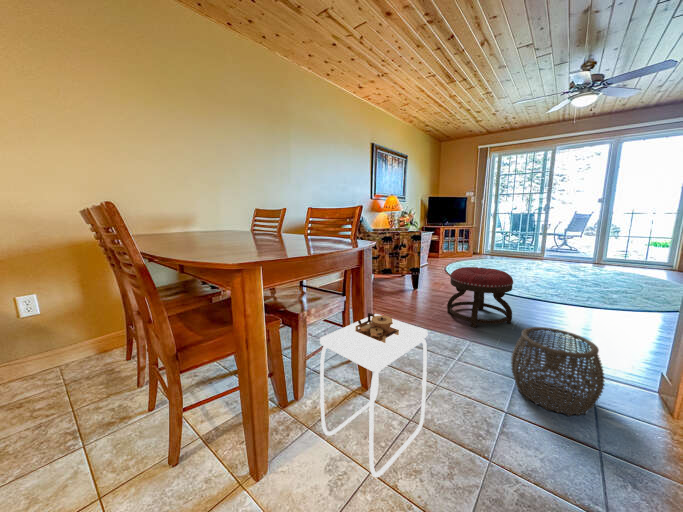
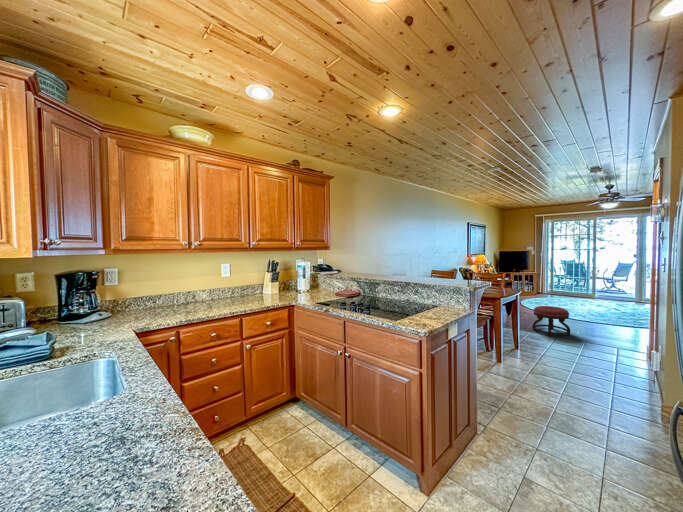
side table: present [320,313,428,478] -> none [505,323,539,369]
woven basket: present [511,327,605,415] -> none [570,331,606,361]

